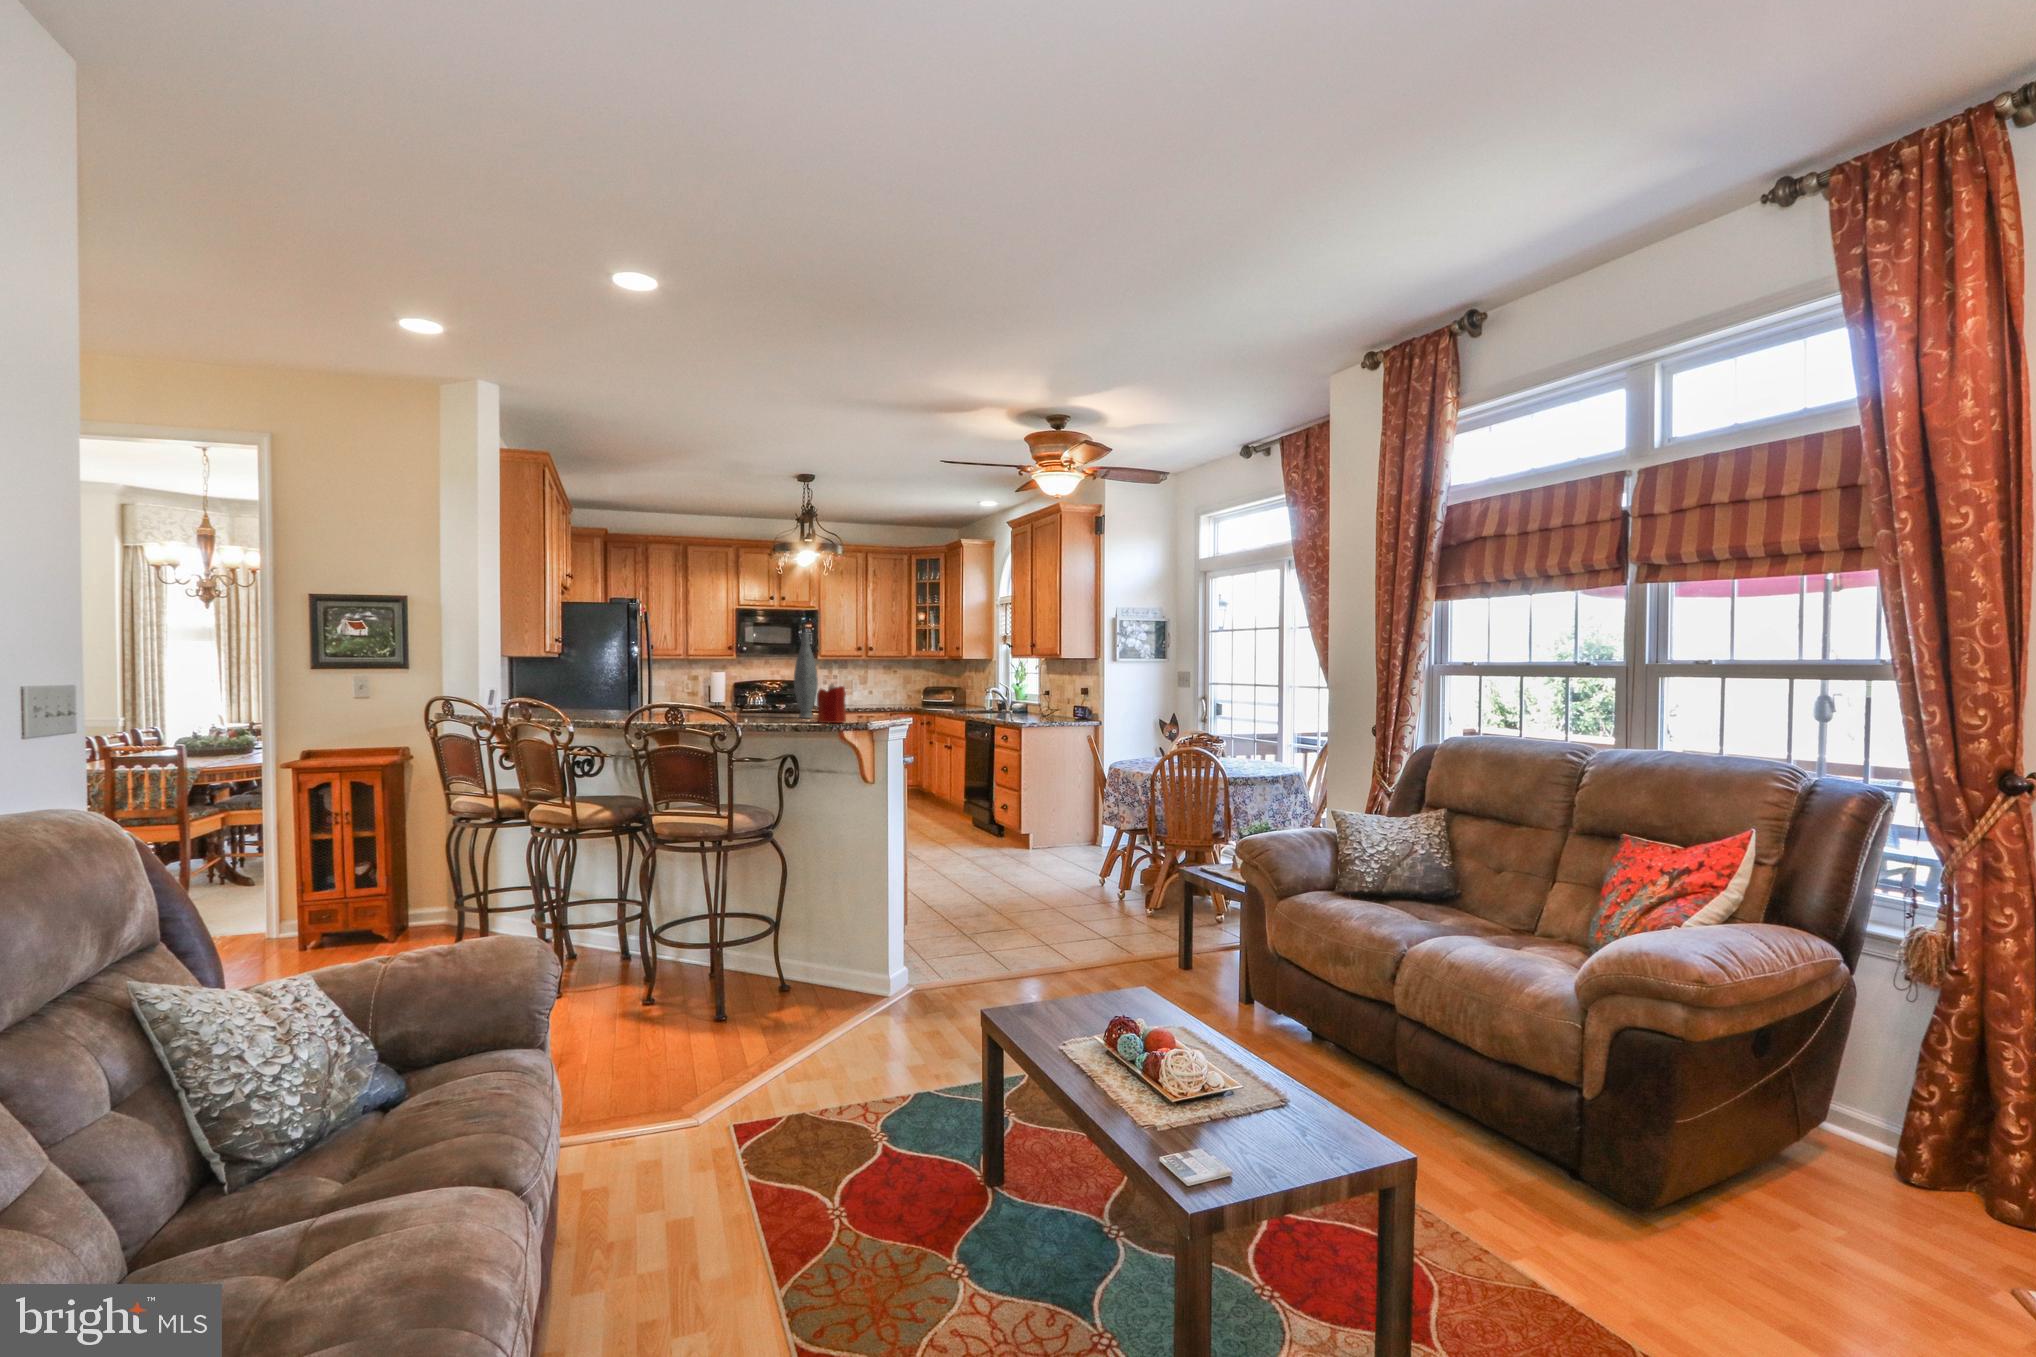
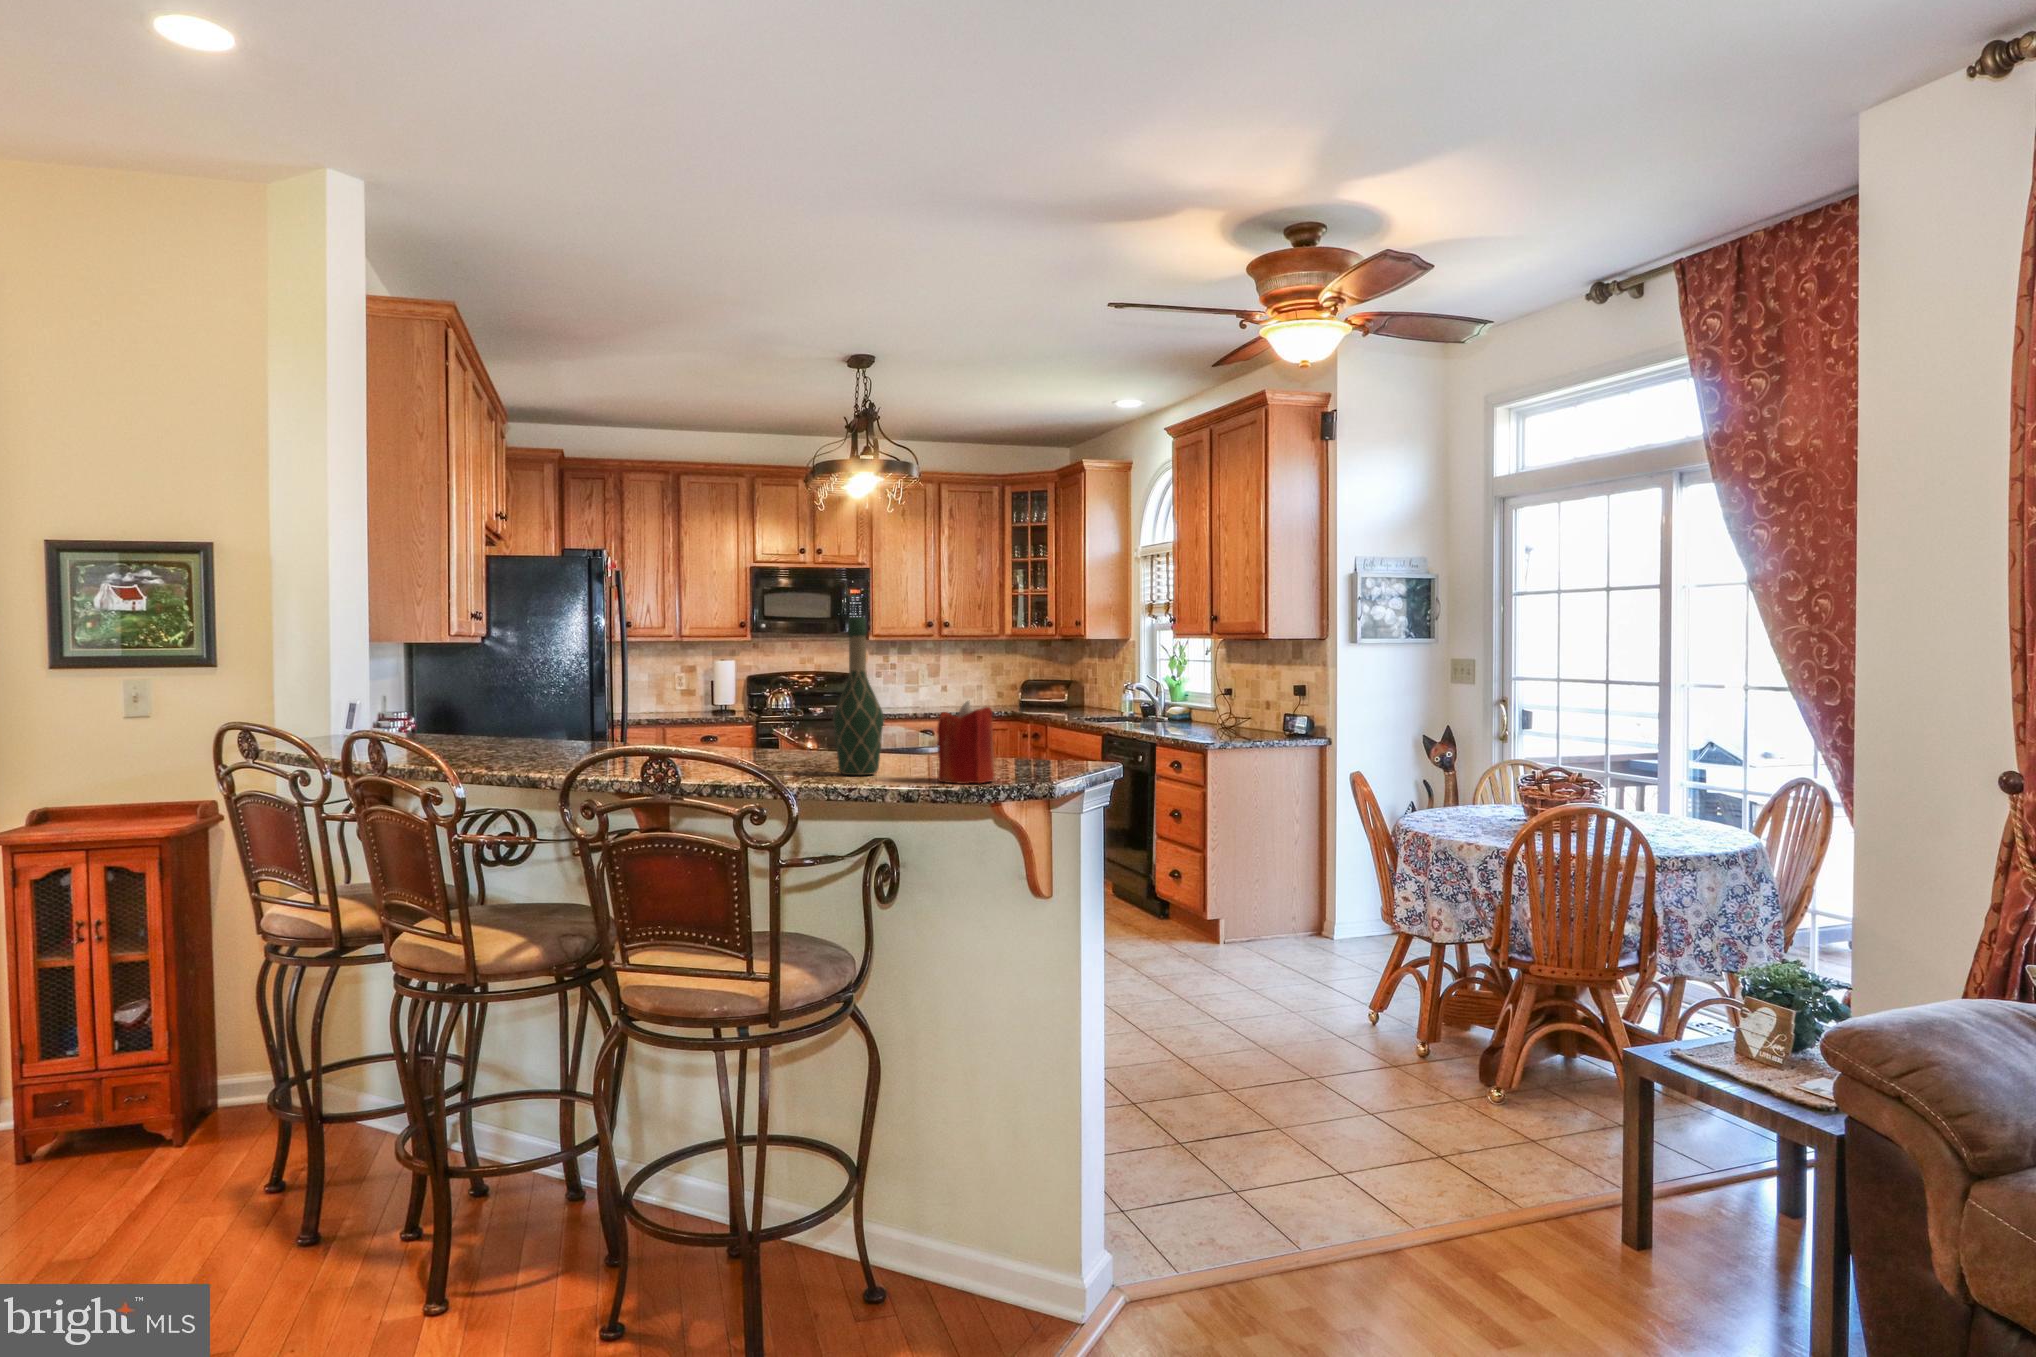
vase: present [794,632,818,718] -> none [880,598,925,764]
wine bottle: none [766,641,792,720] -> present [833,617,883,775]

